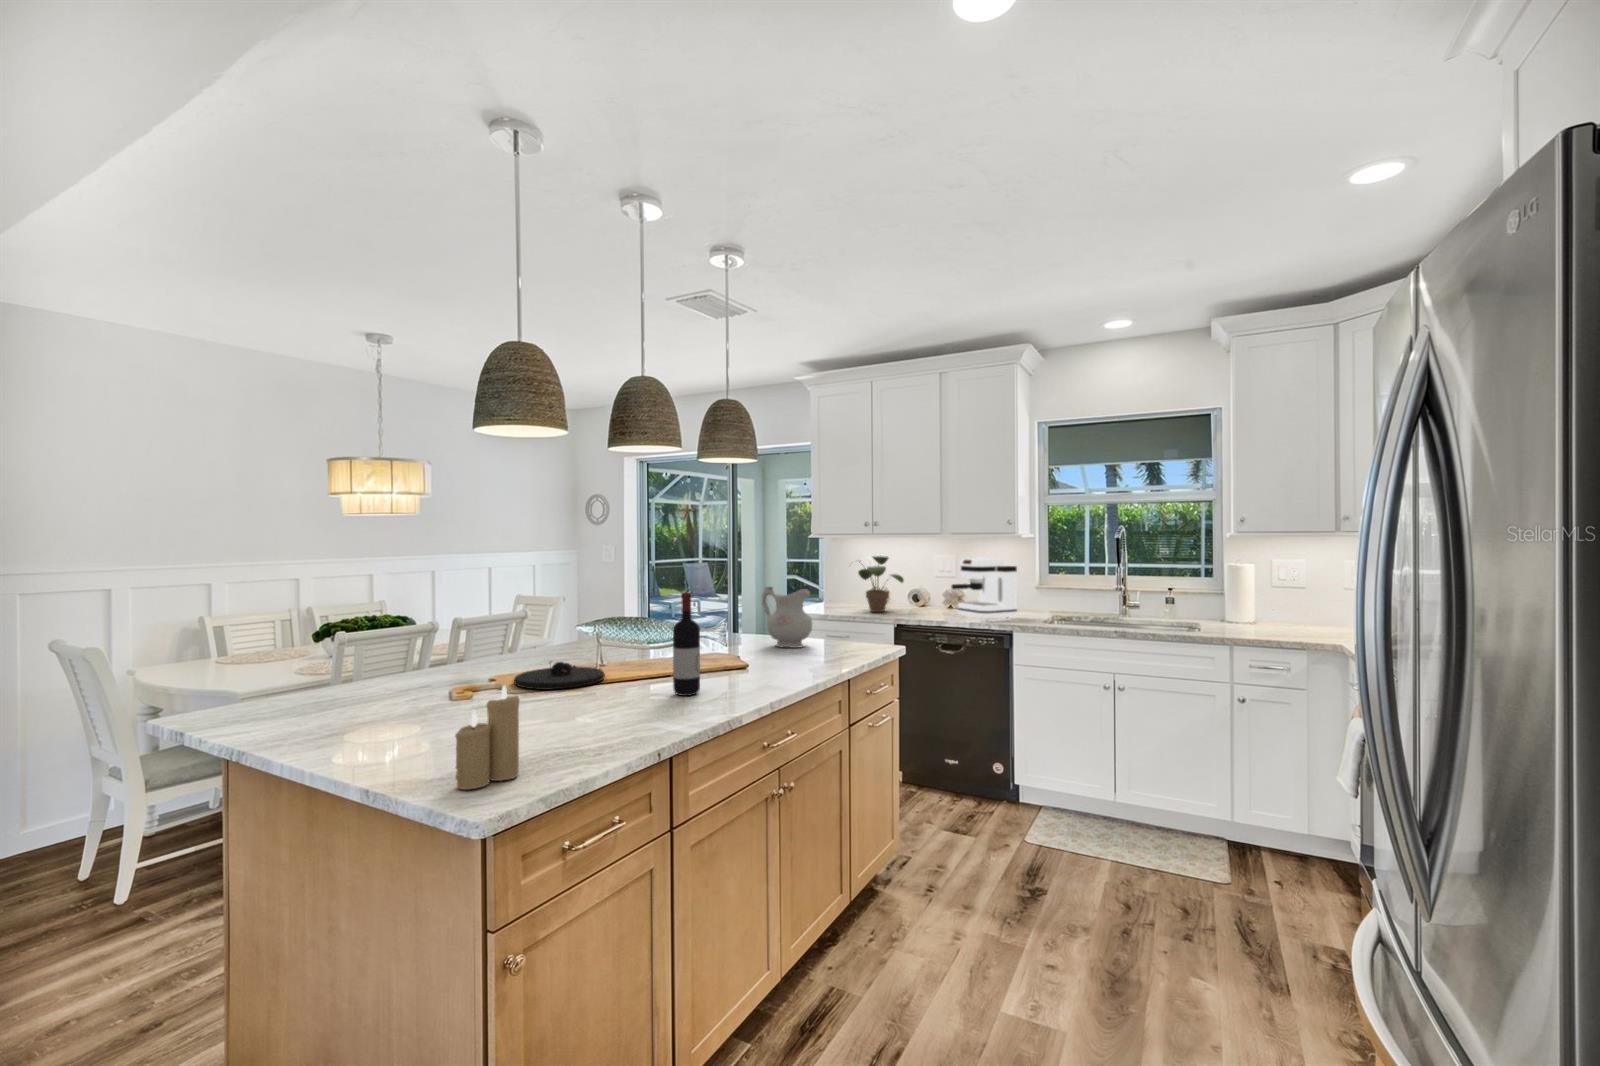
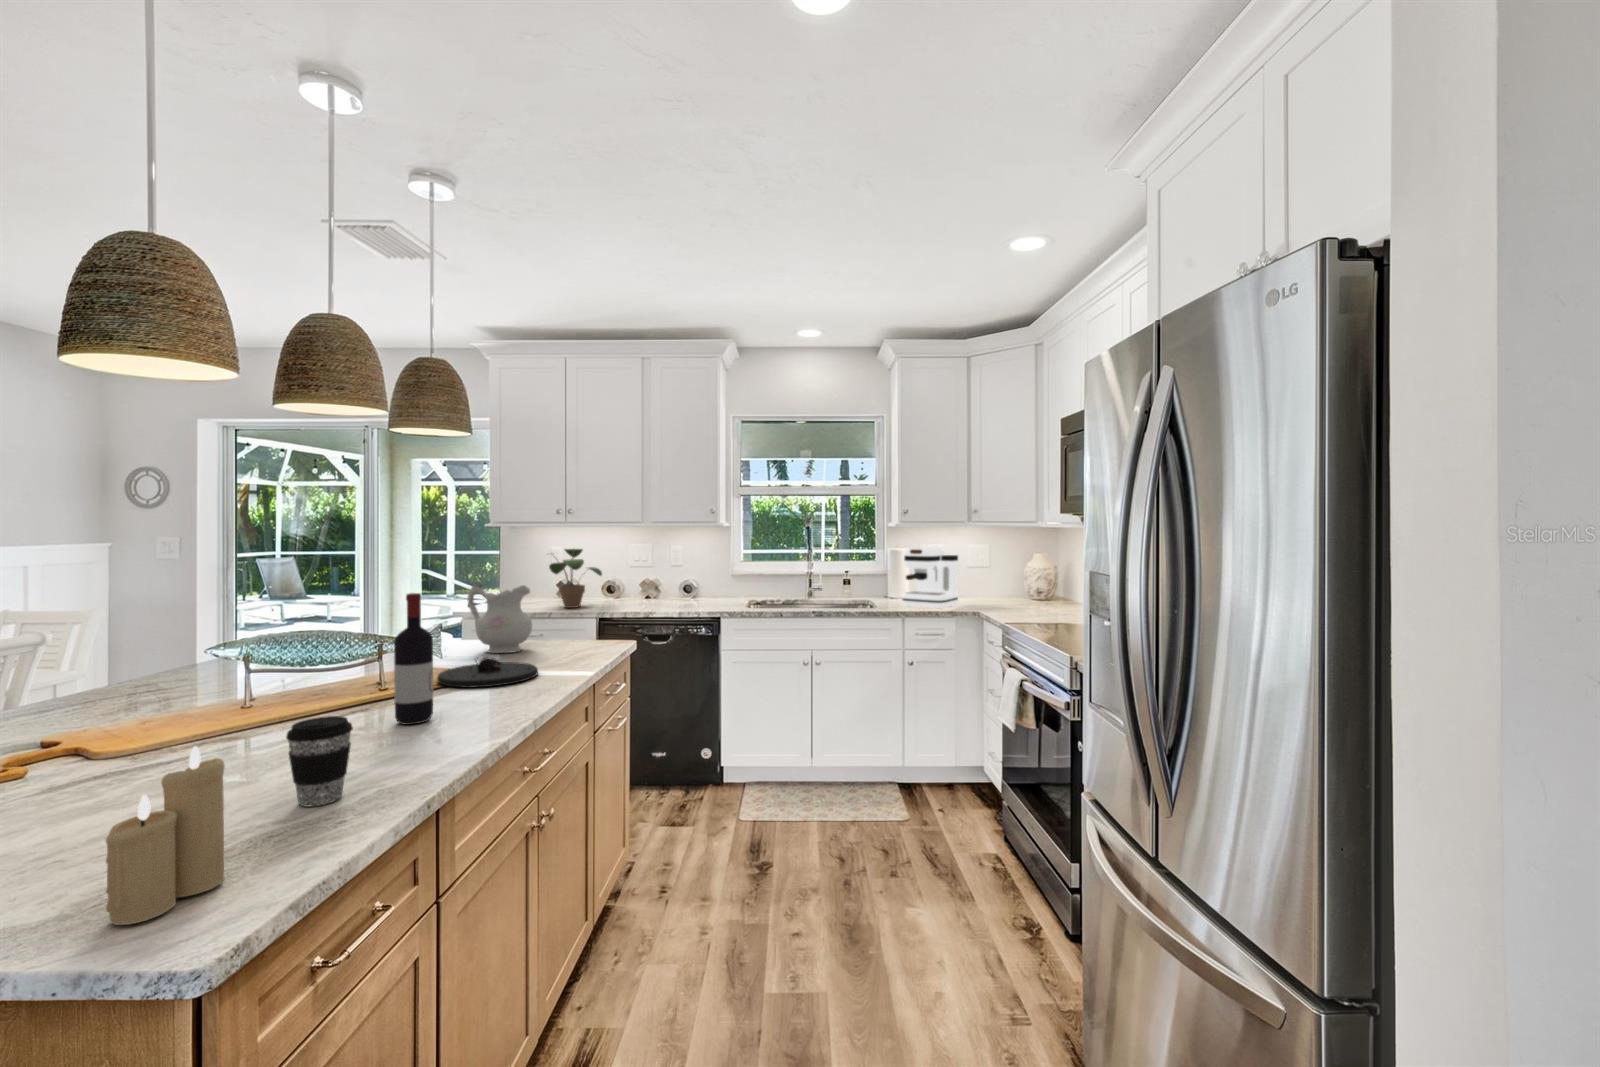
coffee maker: present [952,558,1017,619] -> present [902,548,958,609]
plate: present [514,662,605,690] -> present [437,657,538,688]
coffee cup: none [575,679,616,742] -> present [286,716,353,807]

